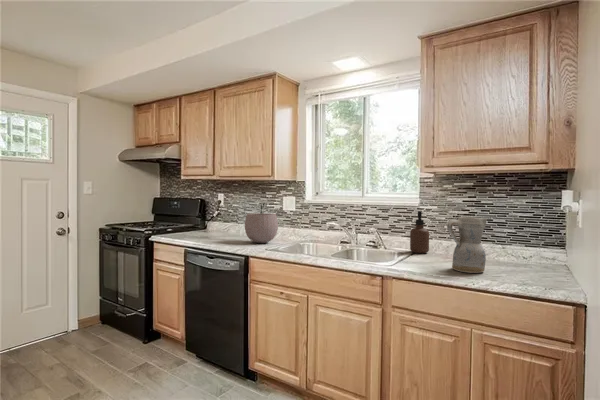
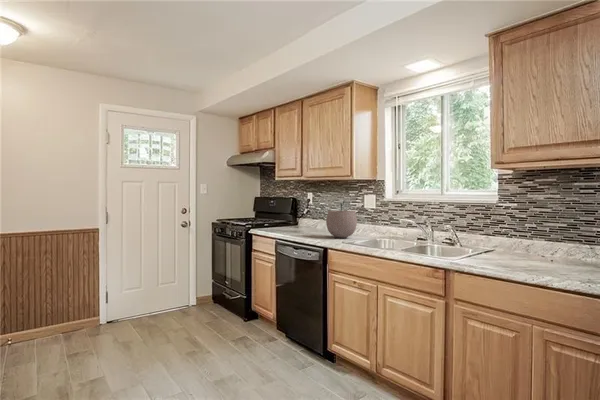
soap dispenser: present [410,211,429,253] -> none [486,209,507,252]
ceramic pitcher: present [447,217,487,273] -> none [511,213,556,270]

